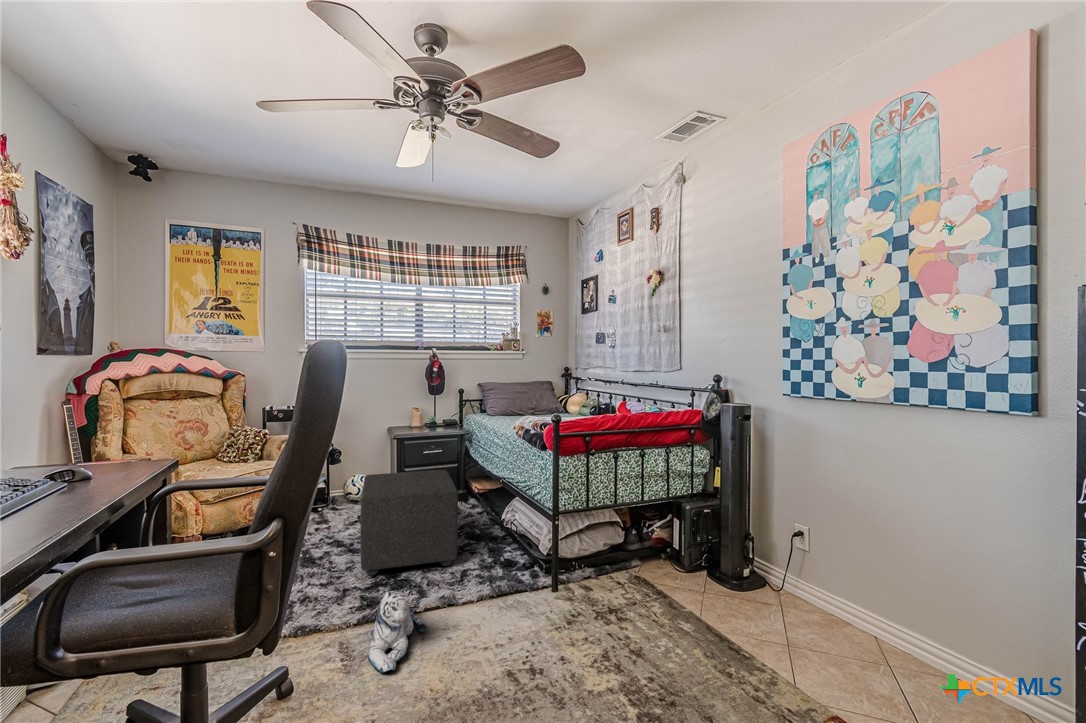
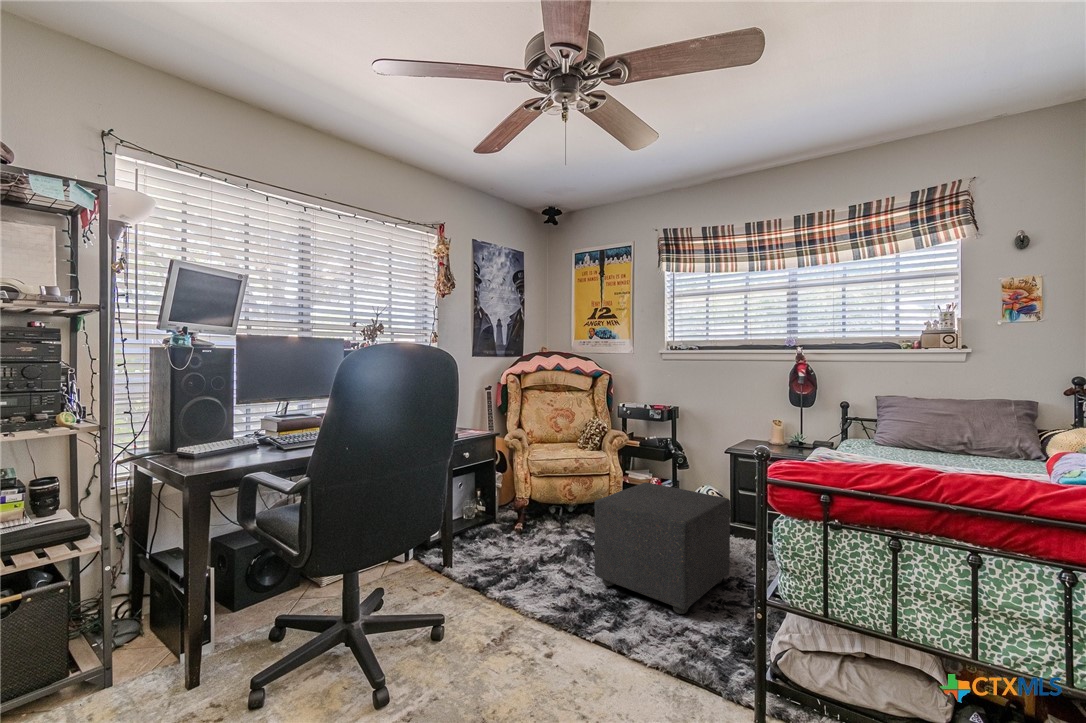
plush toy: present [368,591,426,673] -> none [487,595,581,674]

